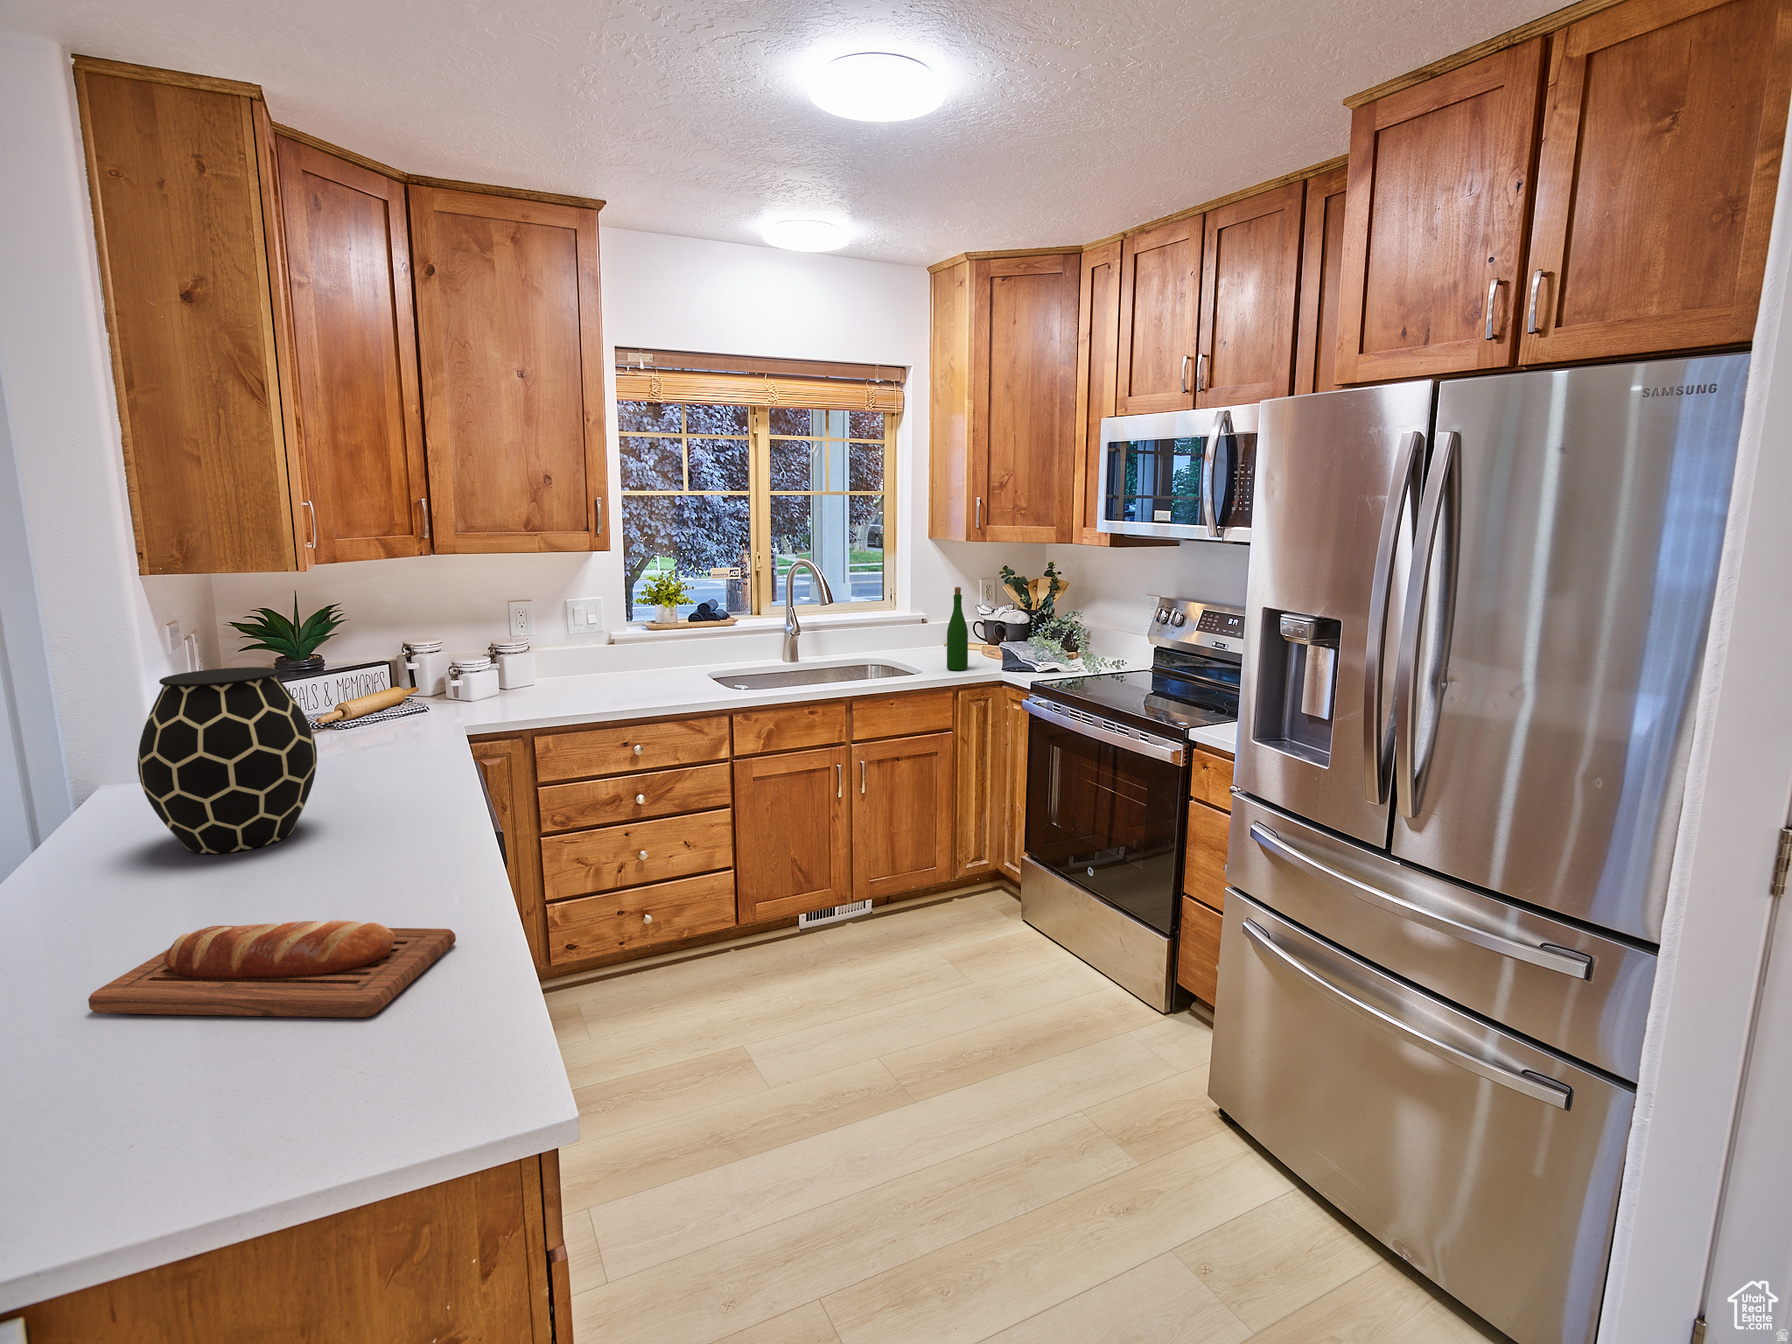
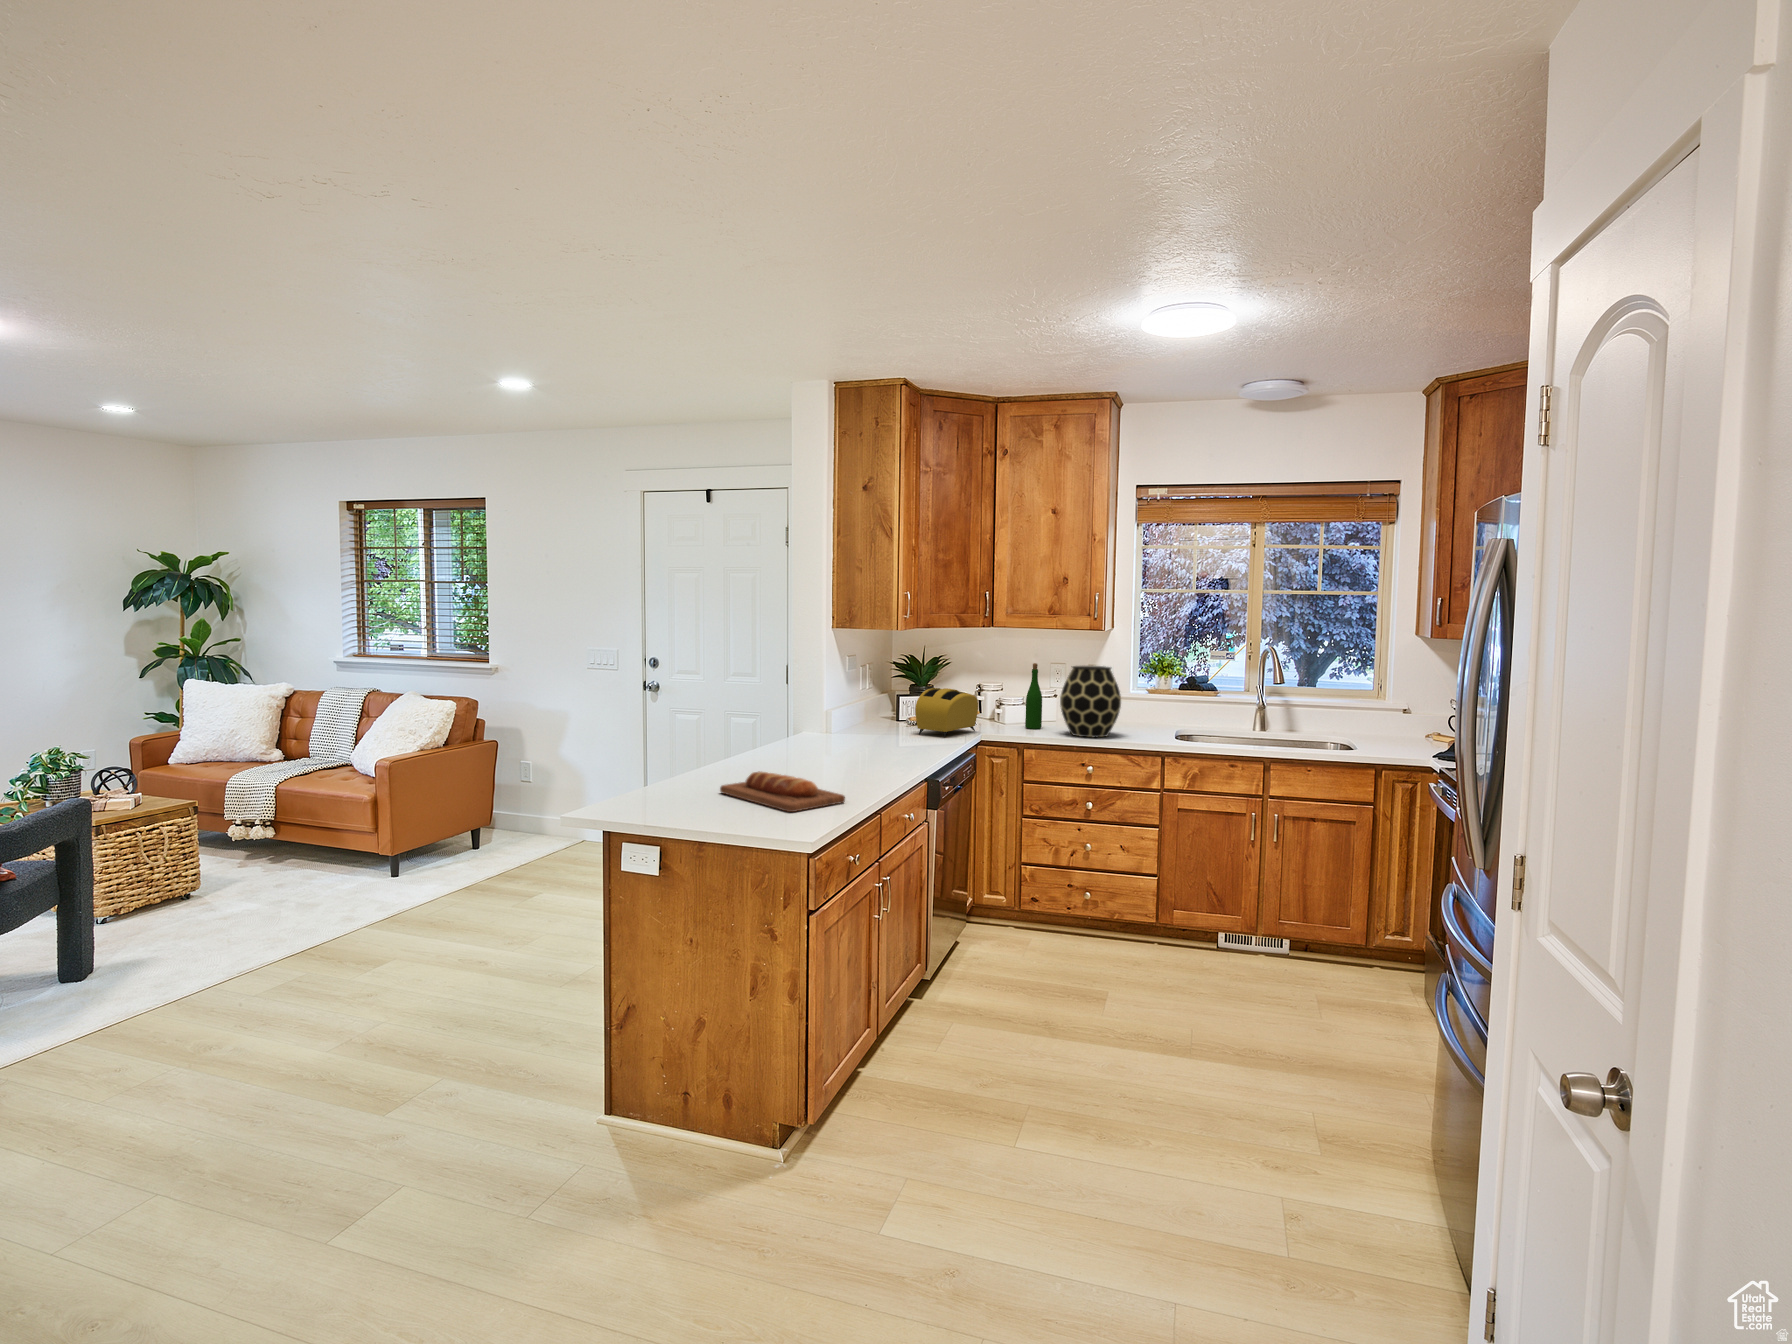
wine bottle: present [947,587,968,671] -> present [1025,663,1042,729]
toaster: none [338,659,441,743] -> present [915,688,978,737]
vase: present [138,667,317,853] -> present [1060,666,1121,737]

